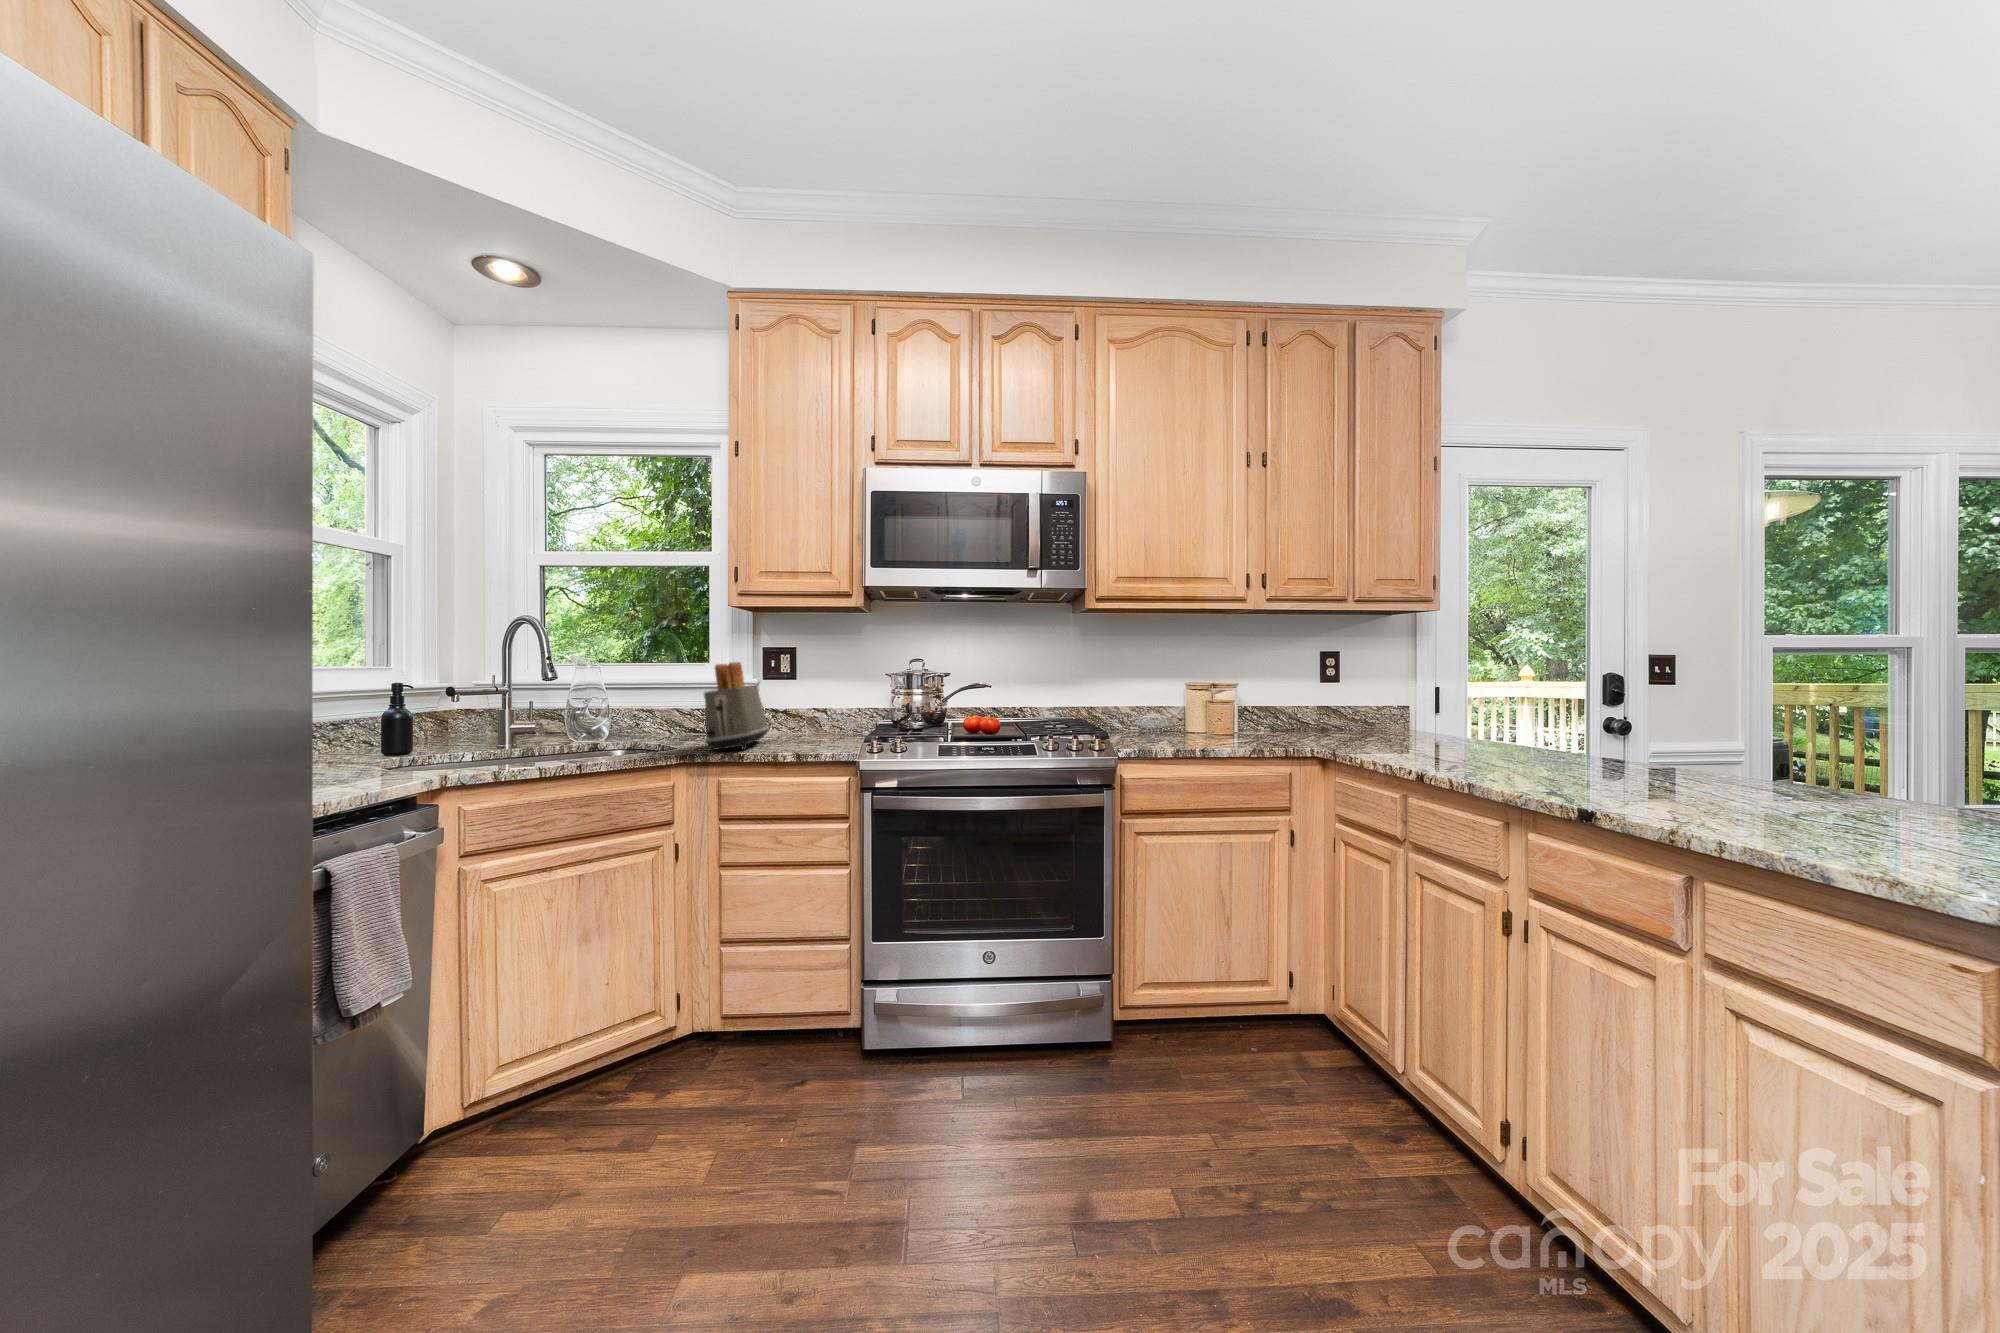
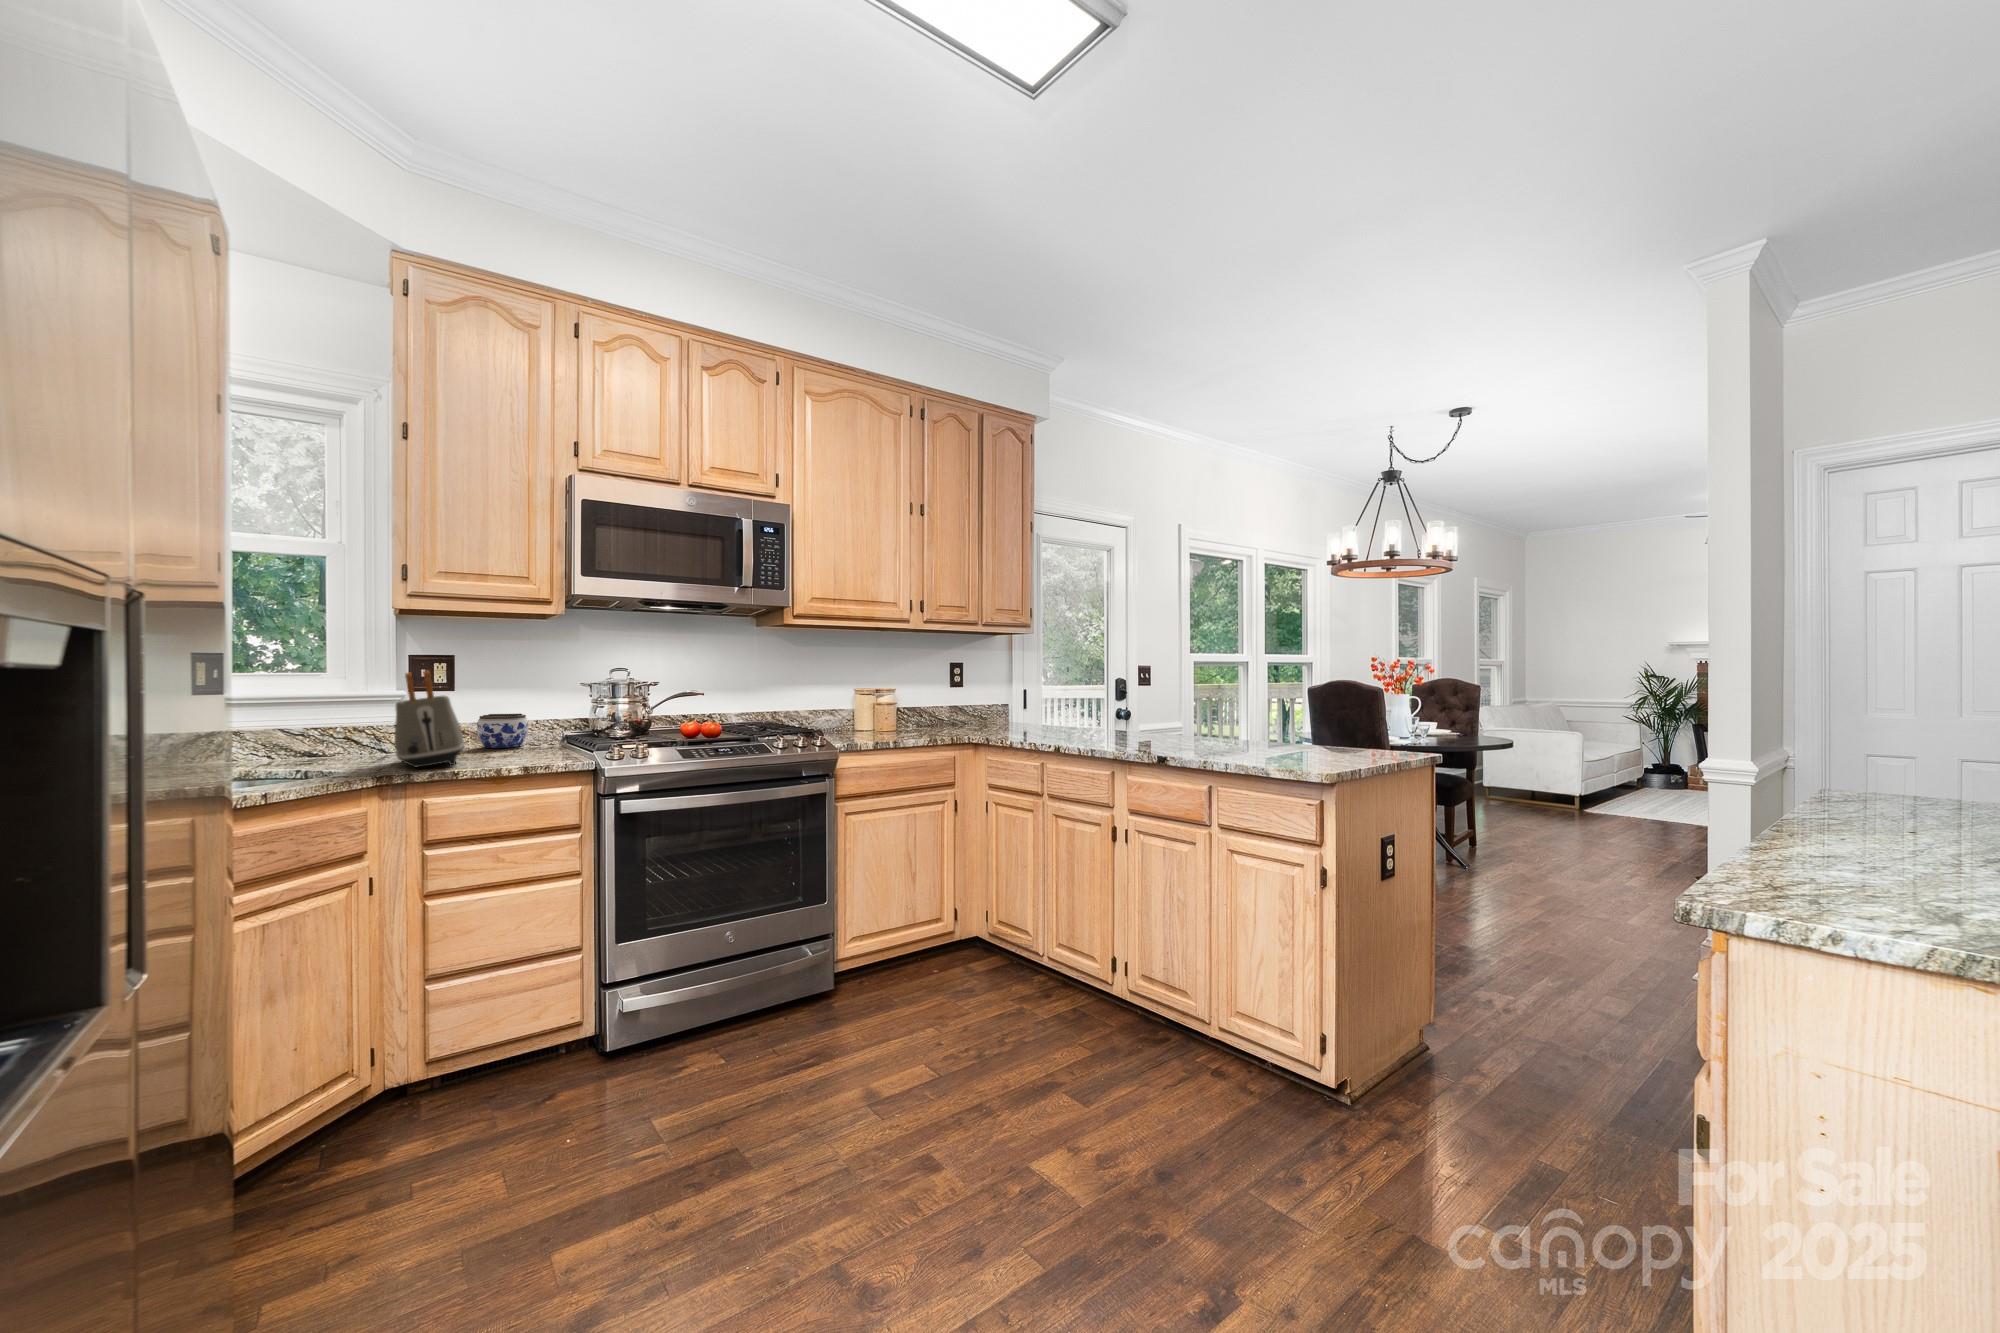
jar: none [802,701,844,733] -> present [477,714,529,748]

